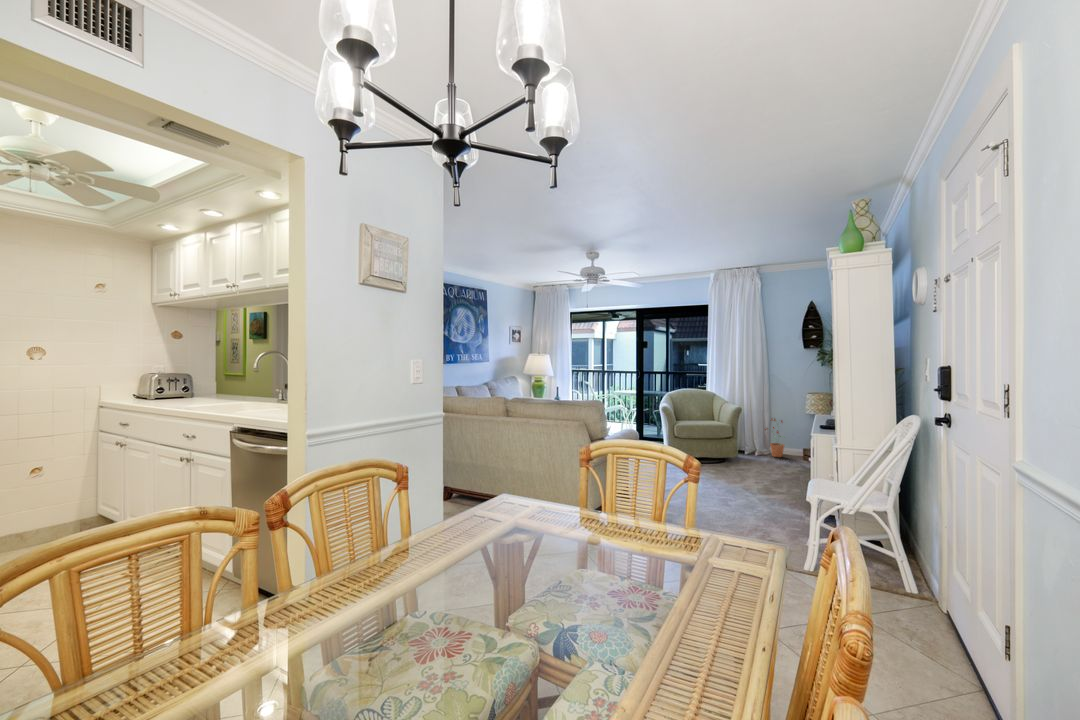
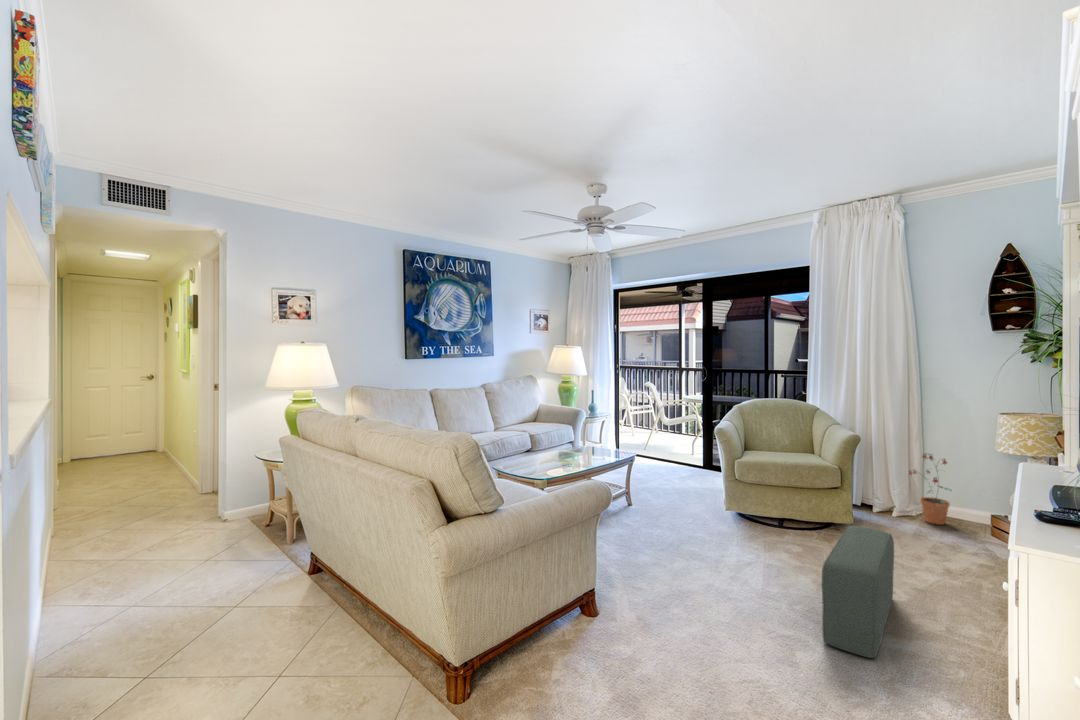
pouf: none [737,450,765,501] -> present [822,526,894,658]

